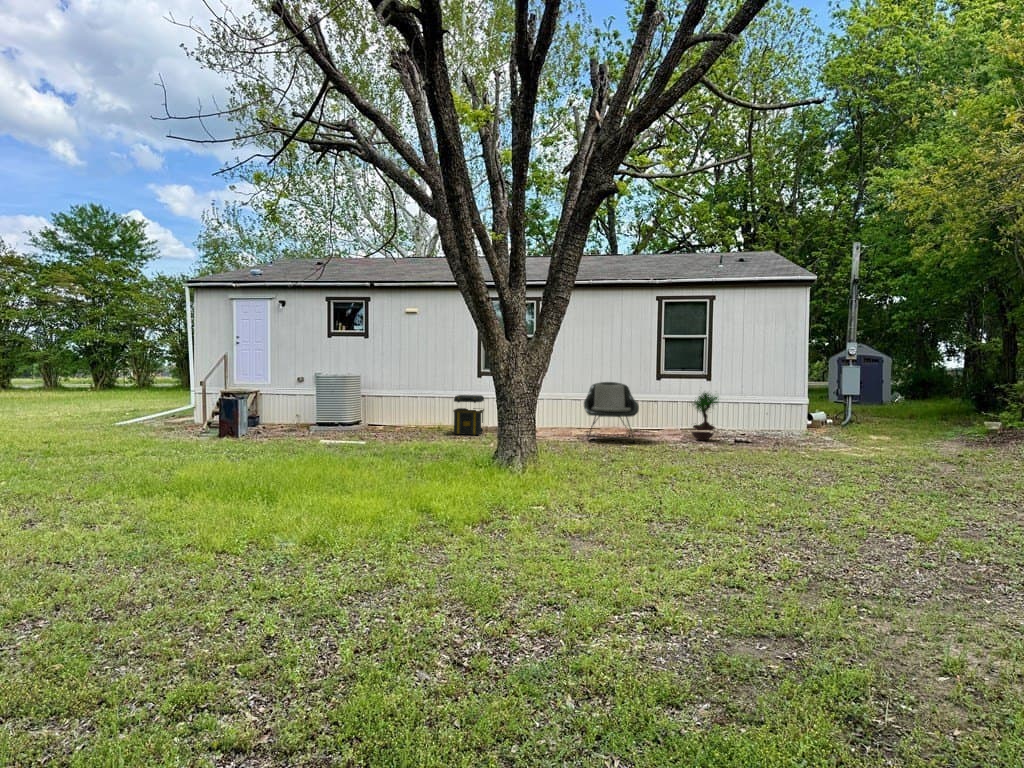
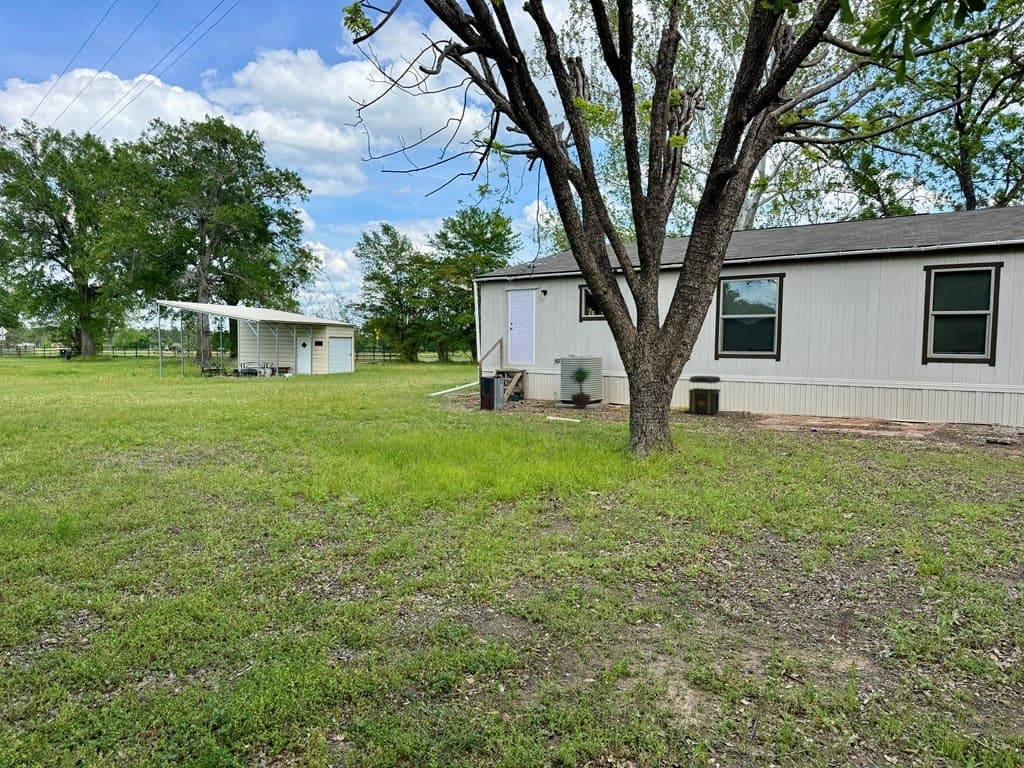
lounge chair: present [584,382,639,443] -> none [825,364,892,431]
potted tree: present [692,393,719,441] -> present [570,367,591,408]

